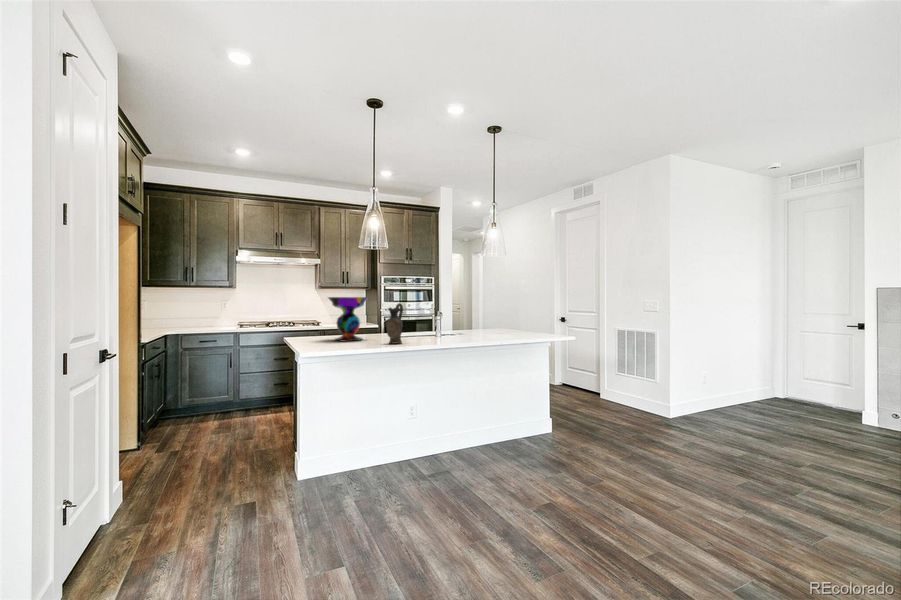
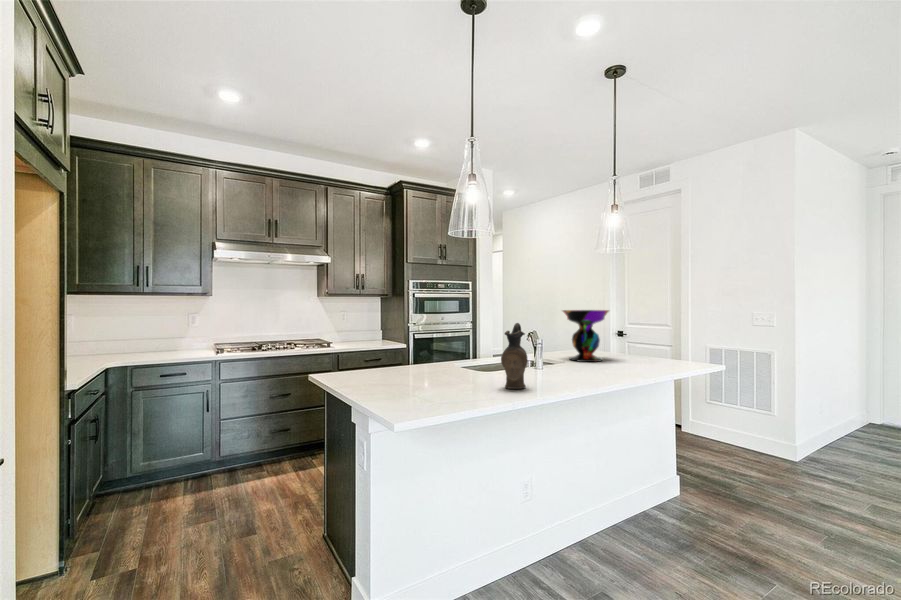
decorative bowl: present [329,297,368,341] -> present [562,310,609,362]

